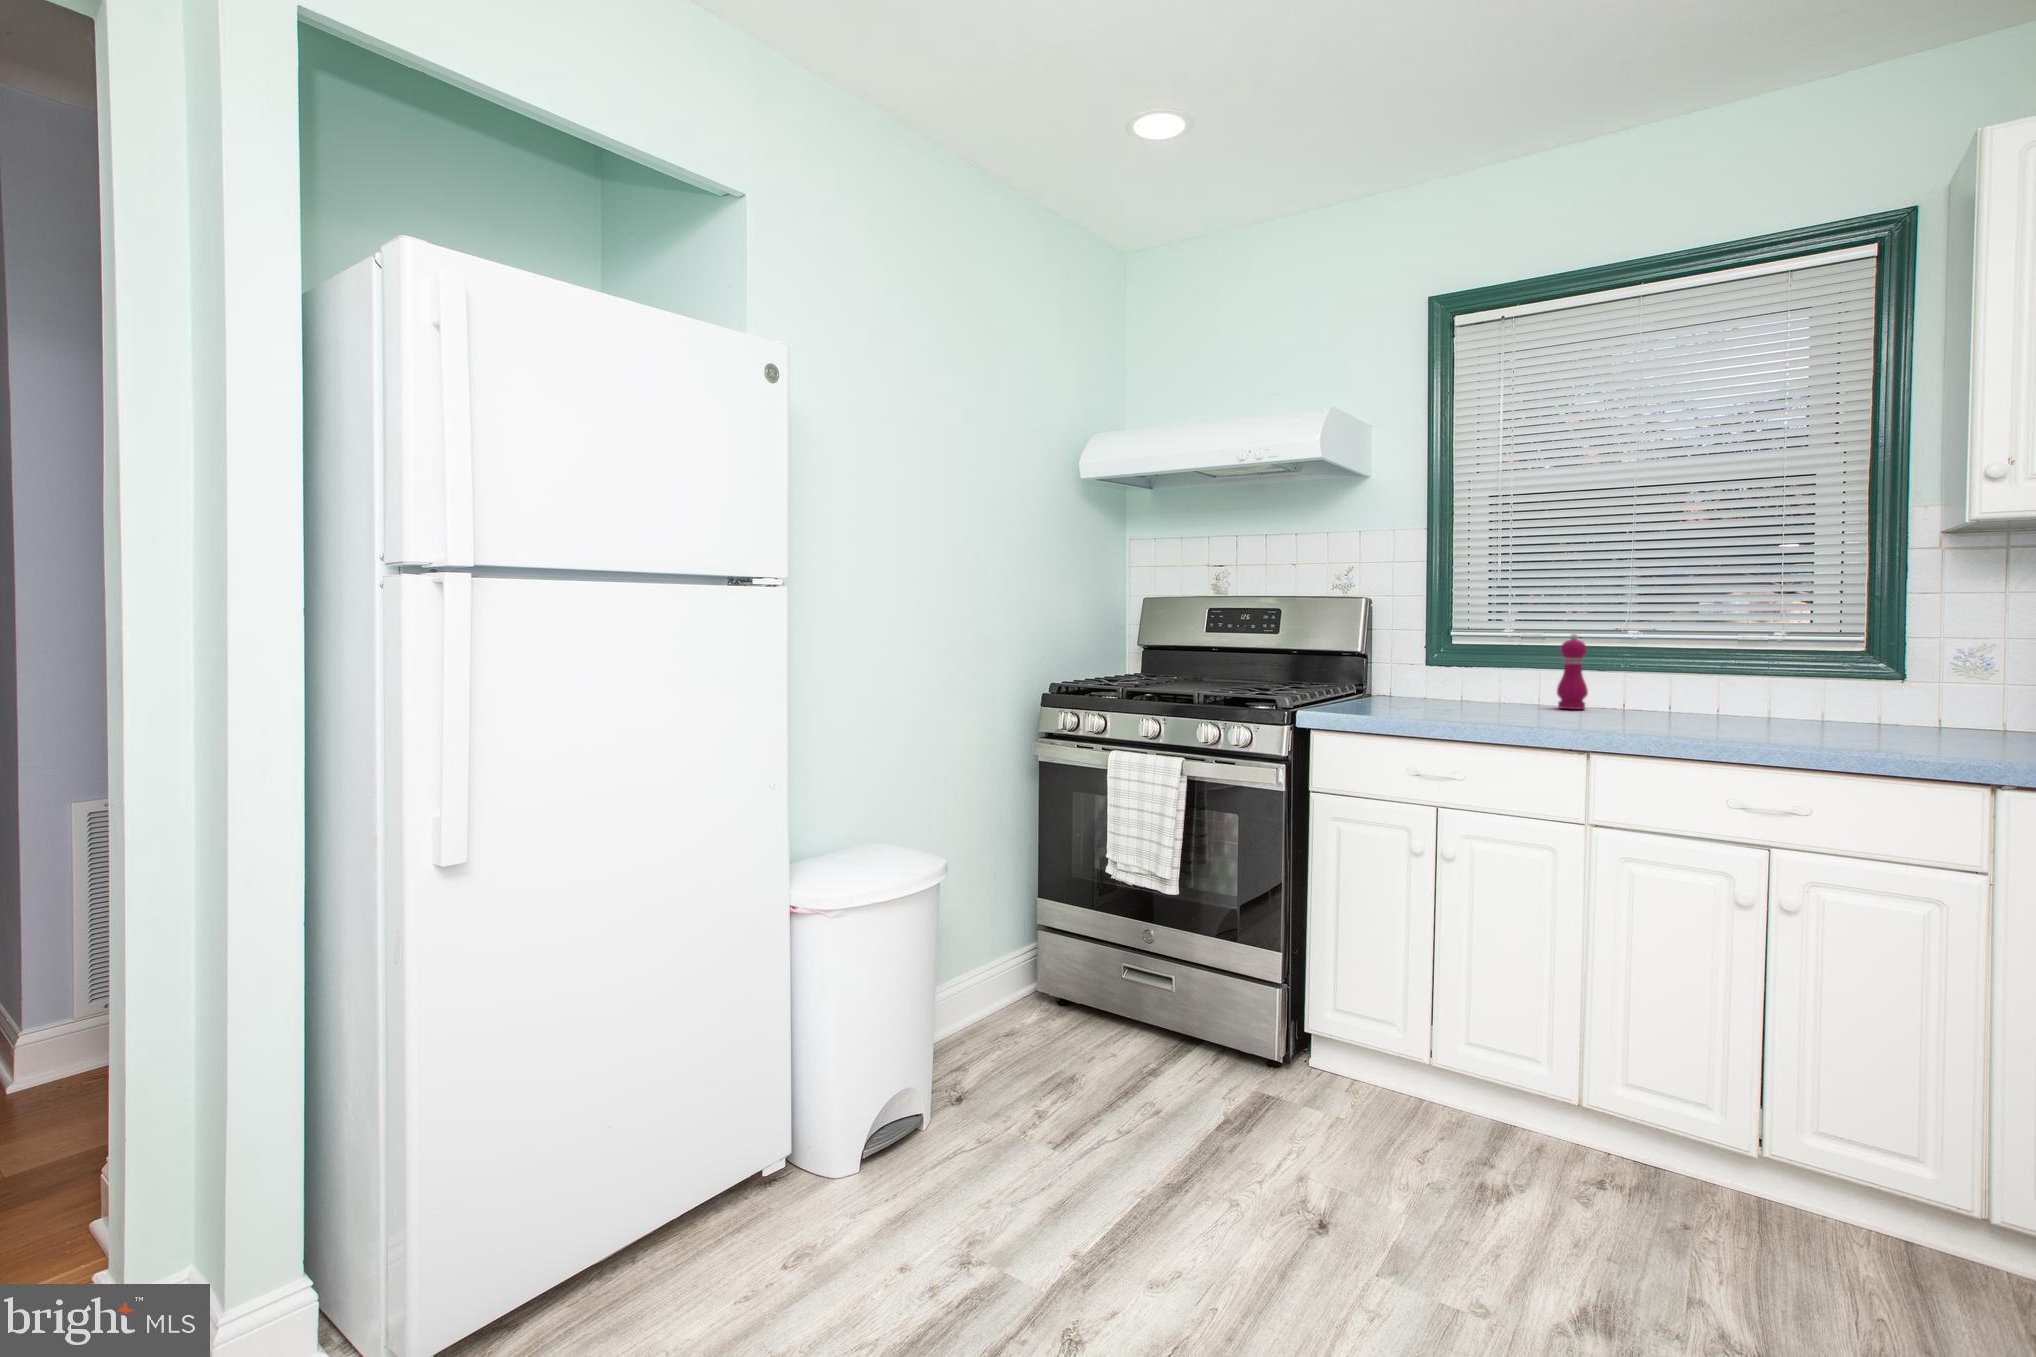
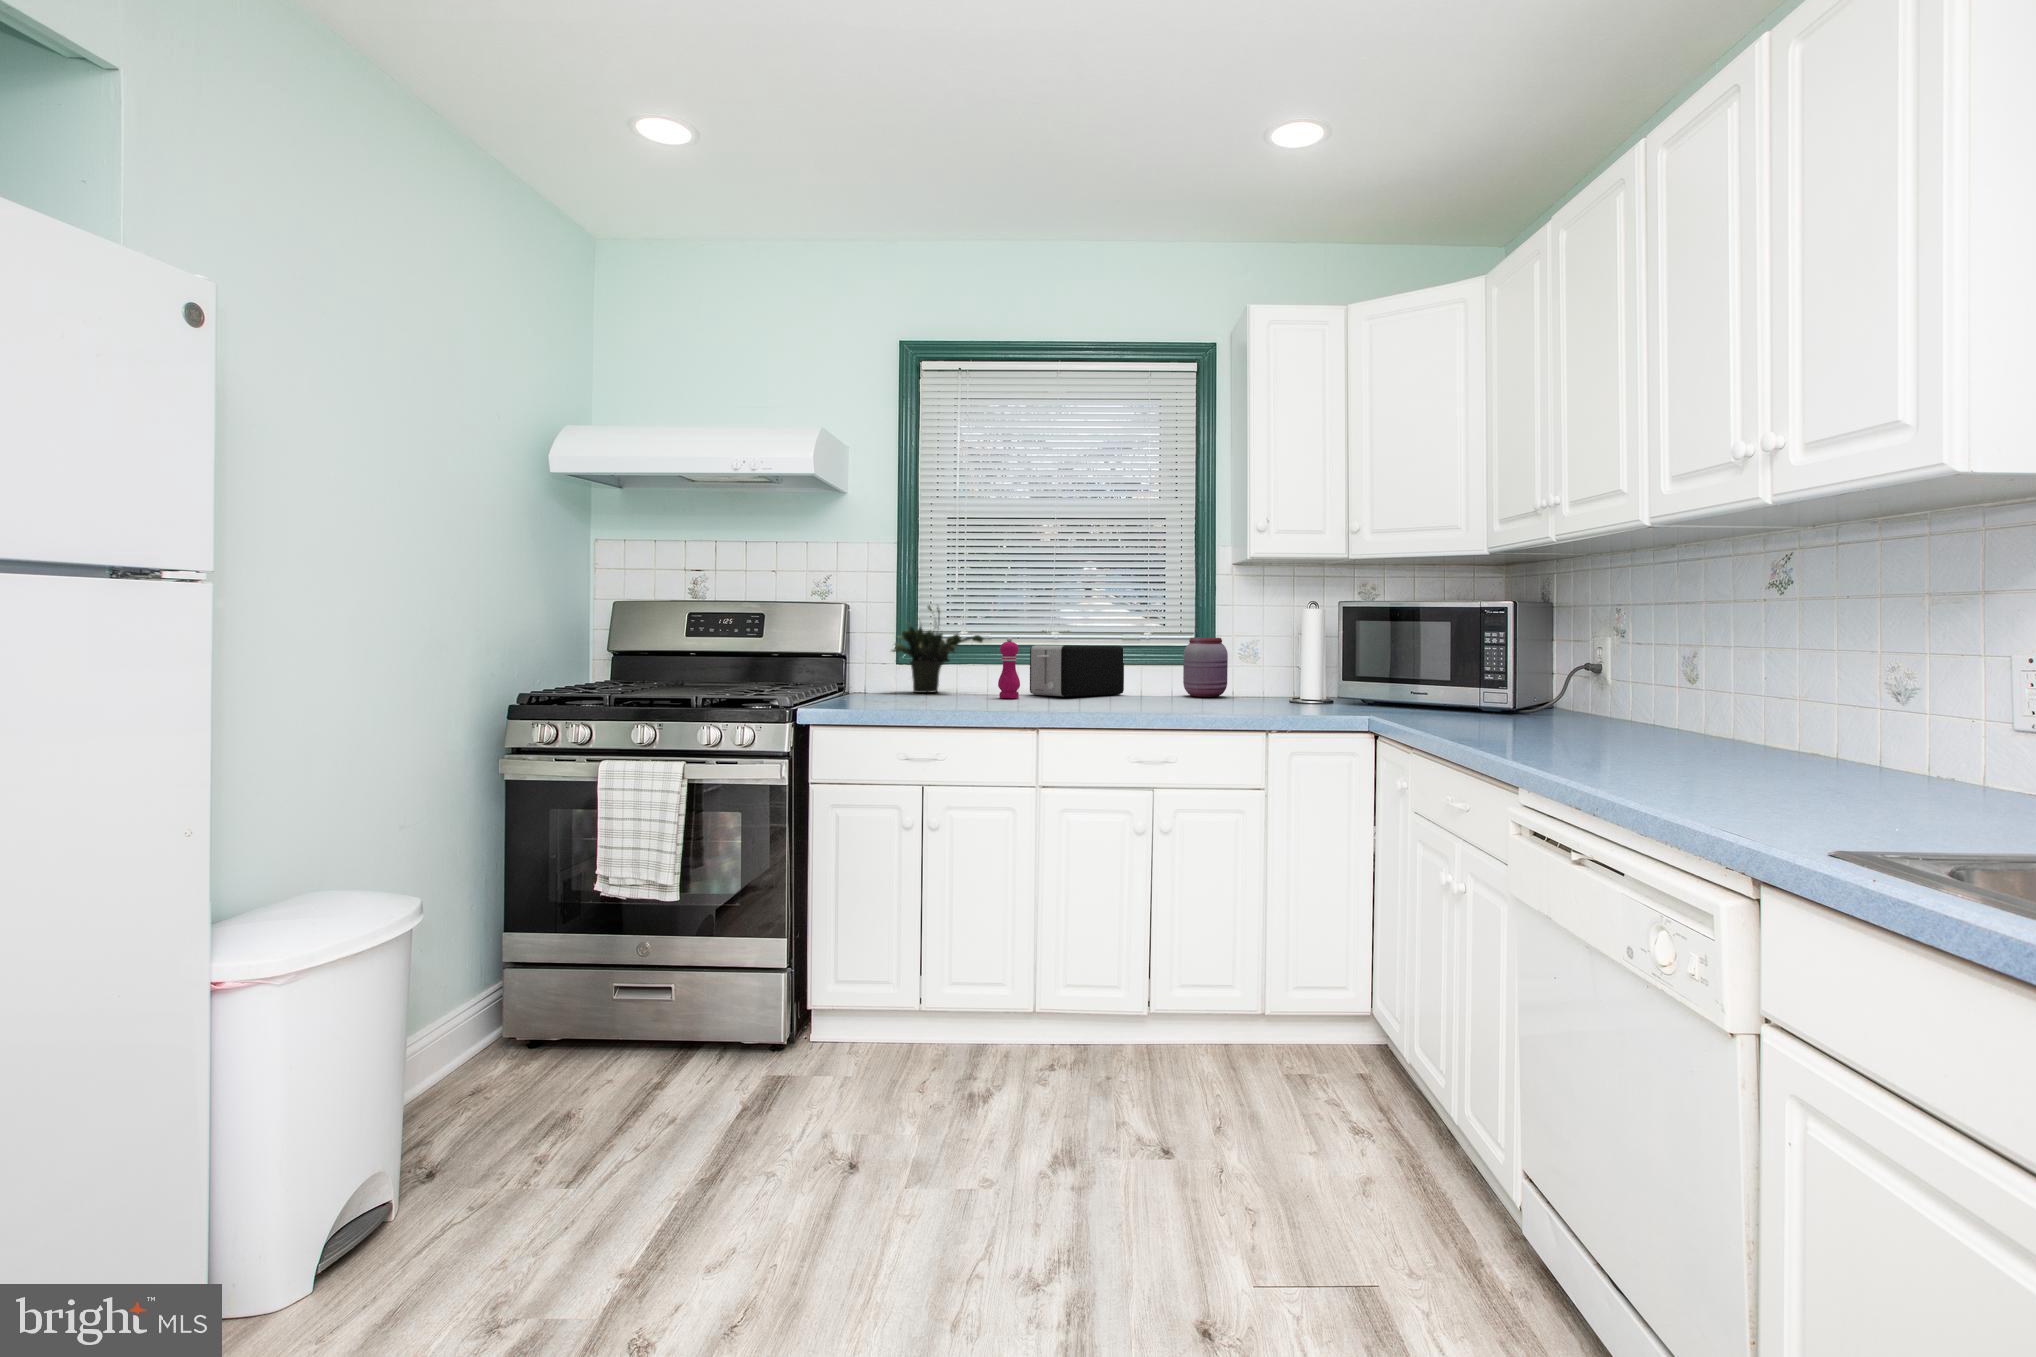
potted plant: none [1421,596,1543,698] -> present [892,606,983,693]
jar: none [1860,634,1946,720] -> present [1183,638,1228,697]
toaster: none [1605,644,1756,710] -> present [1030,645,1124,697]

